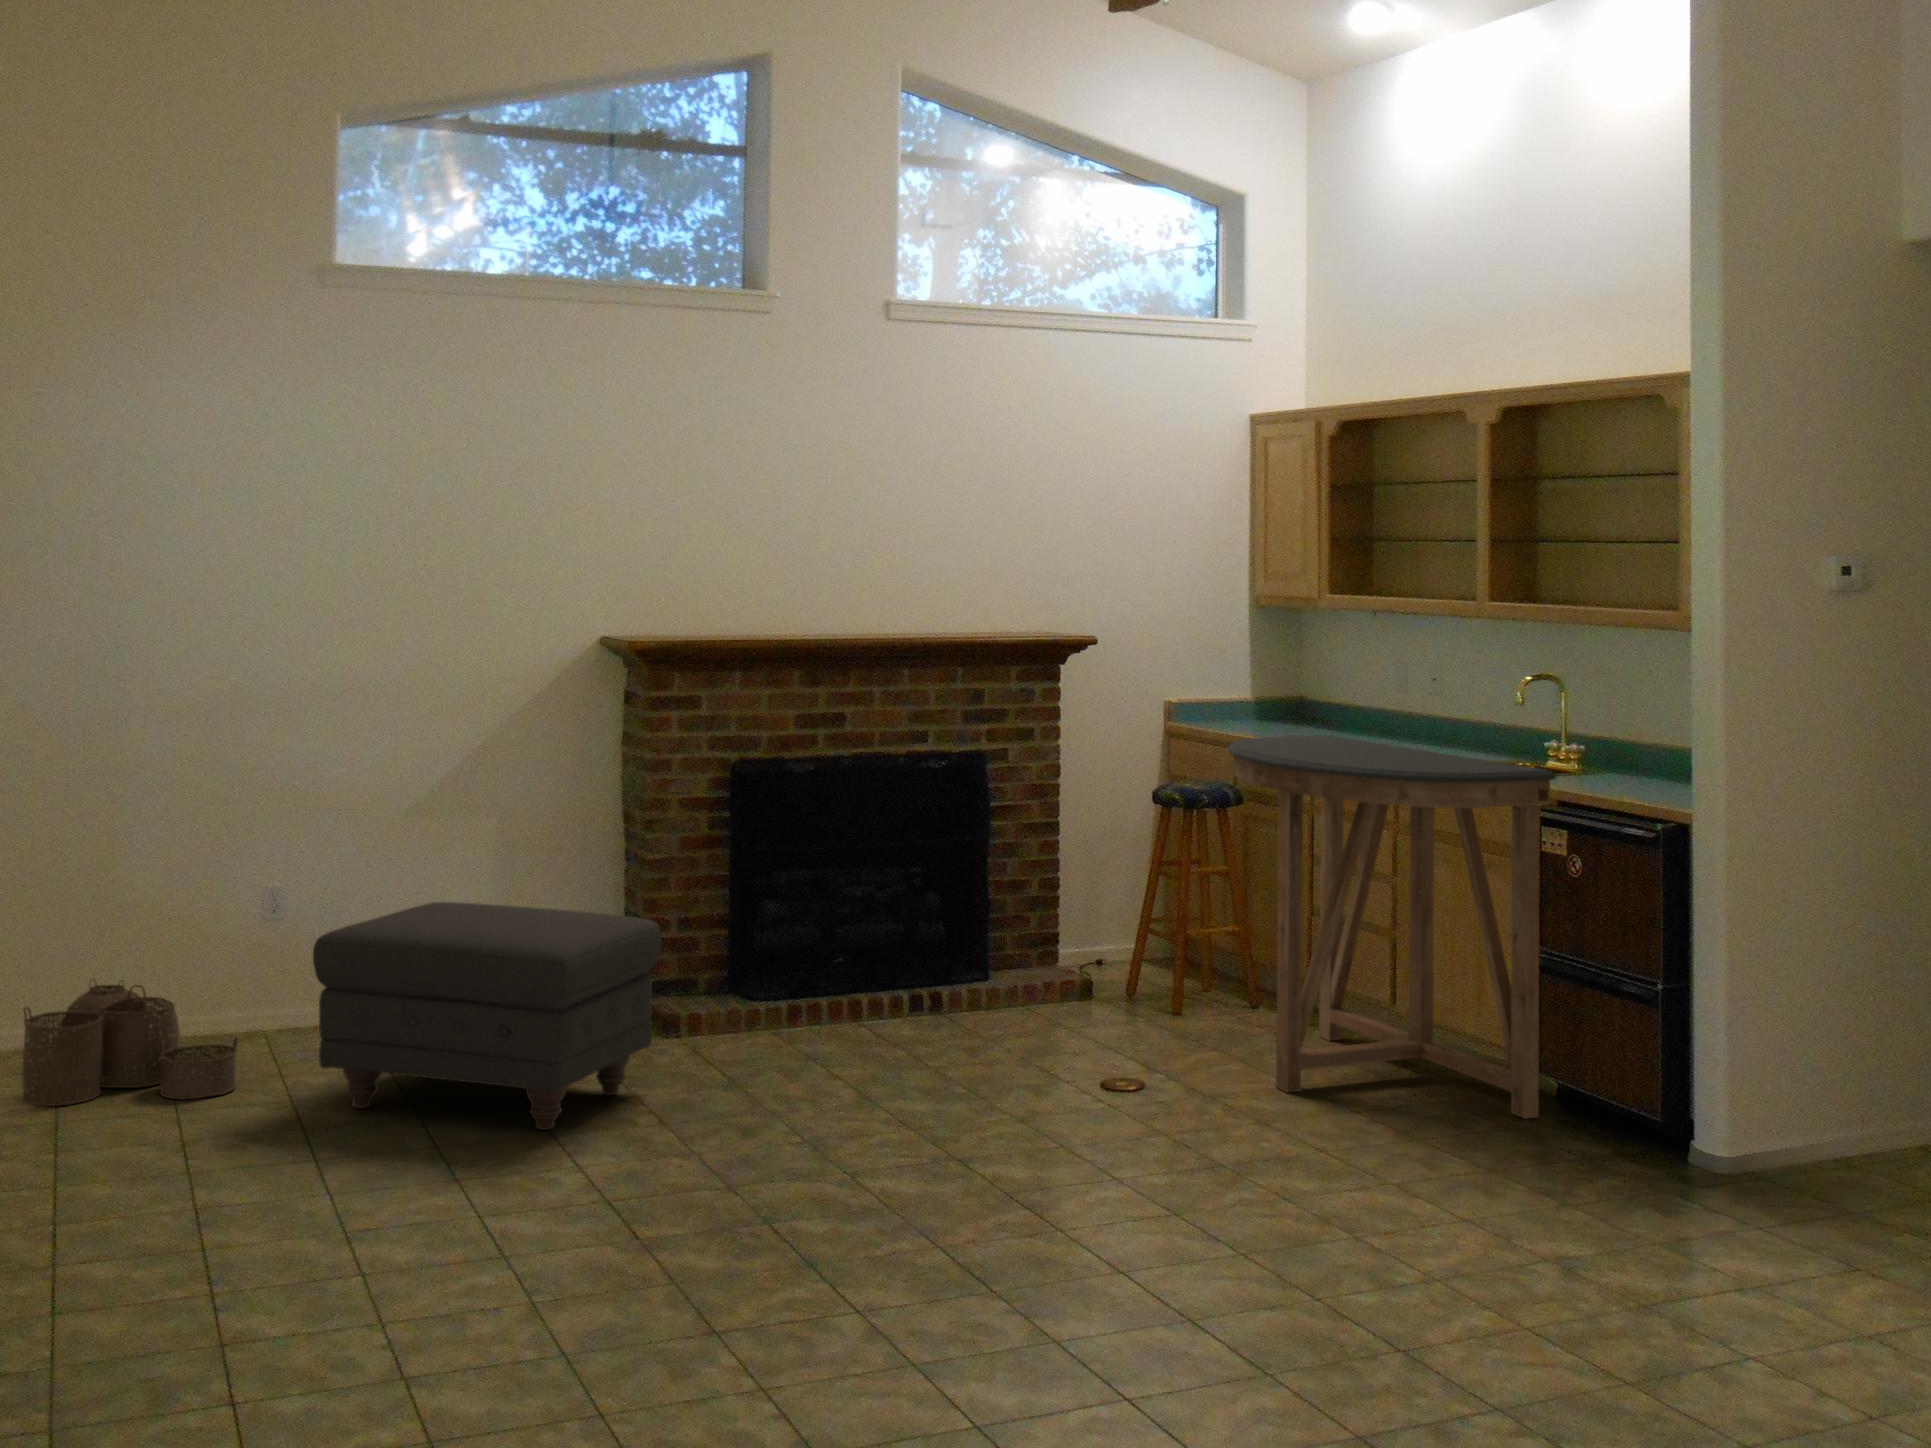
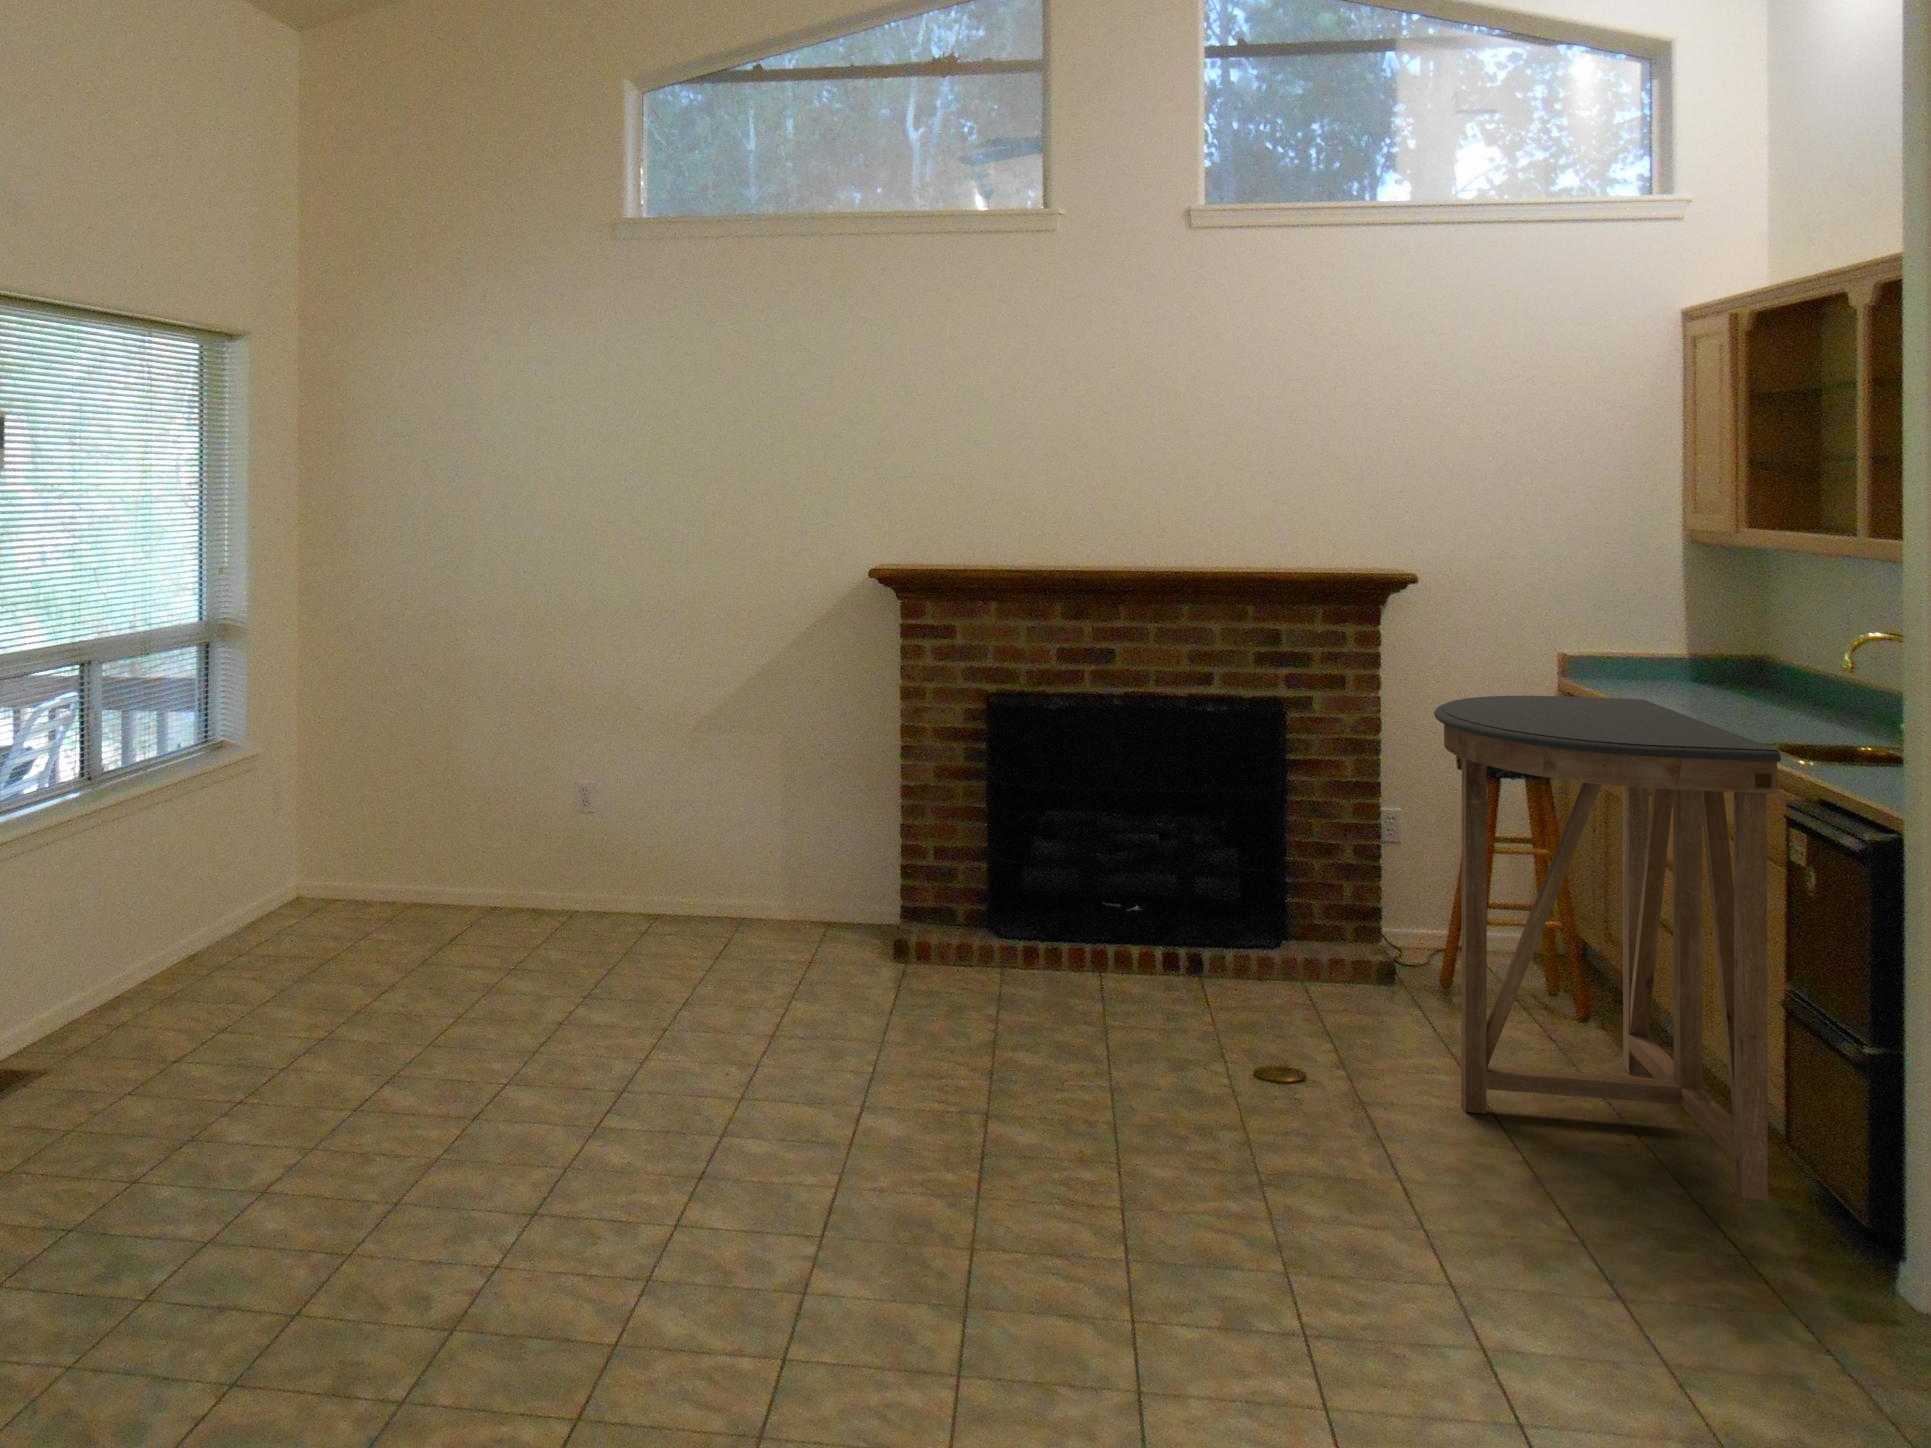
ottoman: present [313,902,662,1130] -> none [528,796,820,1005]
woven basket: present [22,981,238,1106] -> none [361,833,512,938]

